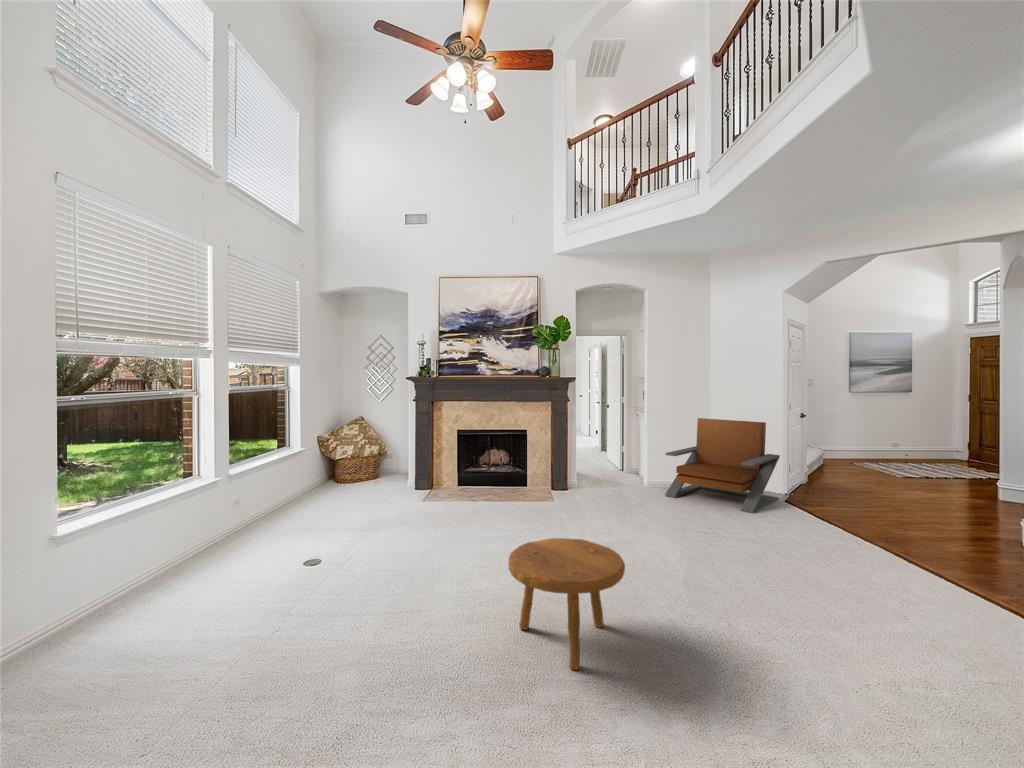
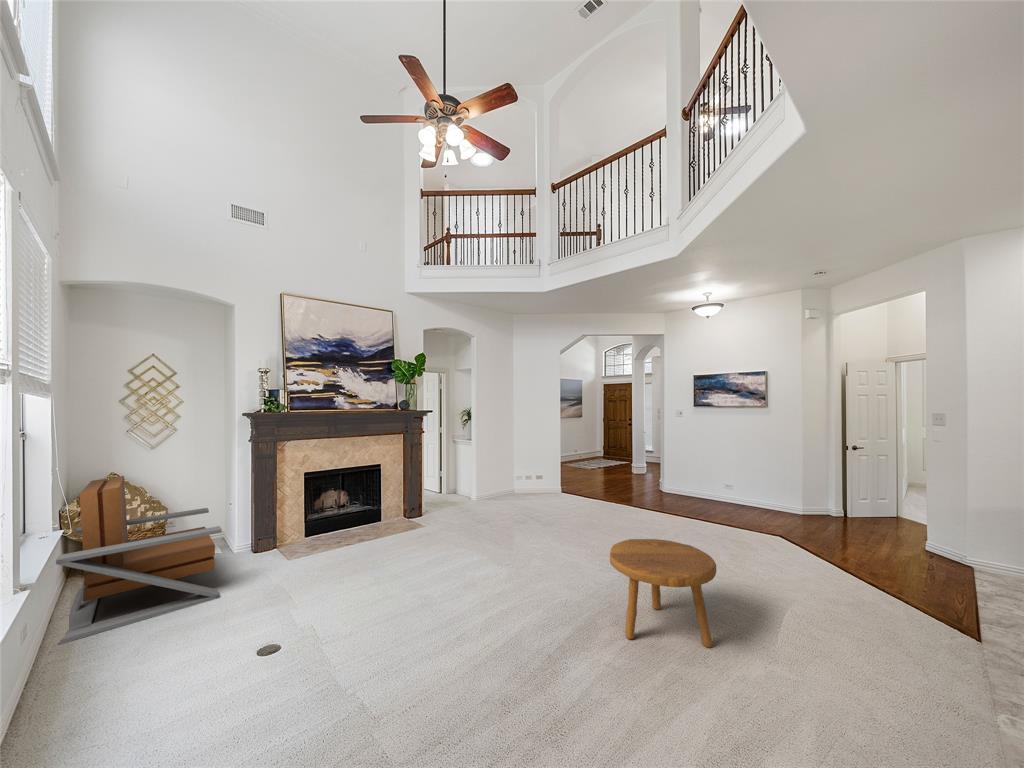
lounge chair: present [665,418,780,513] -> present [56,476,222,644]

